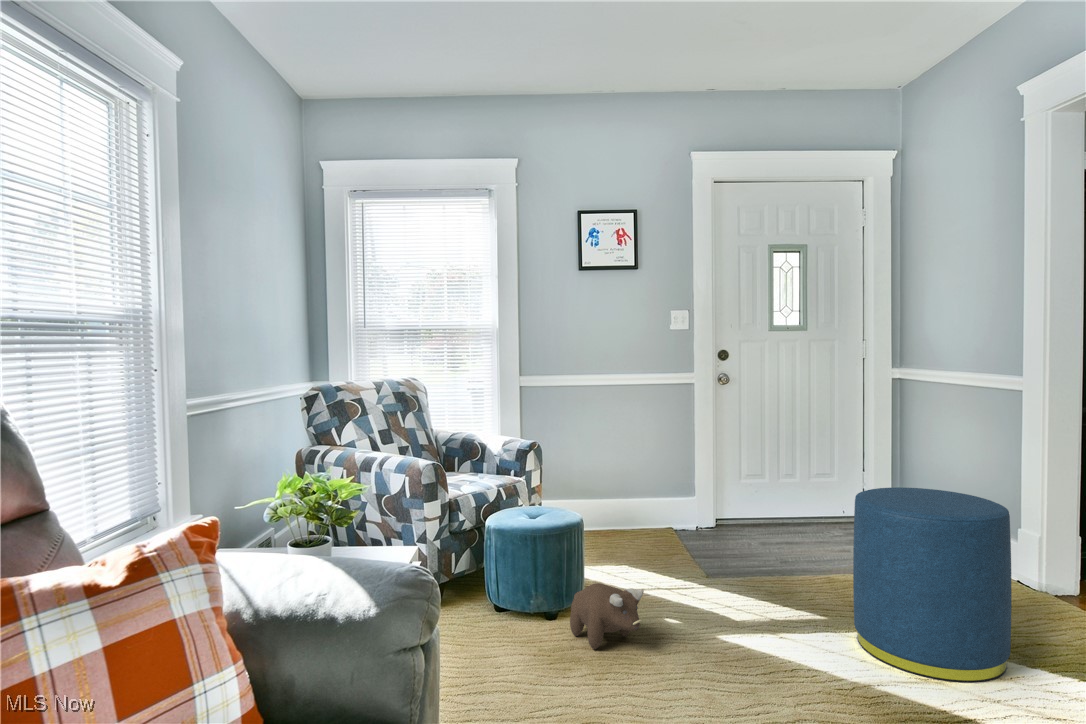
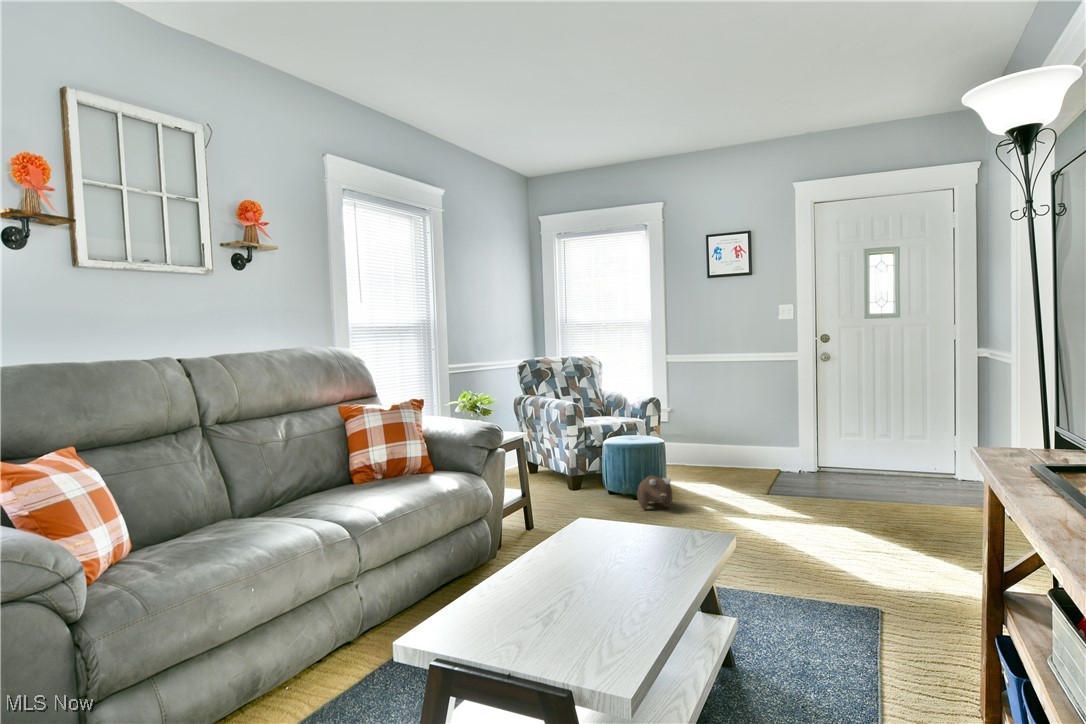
ottoman: present [853,487,1012,682] -> none [802,430,899,547]

